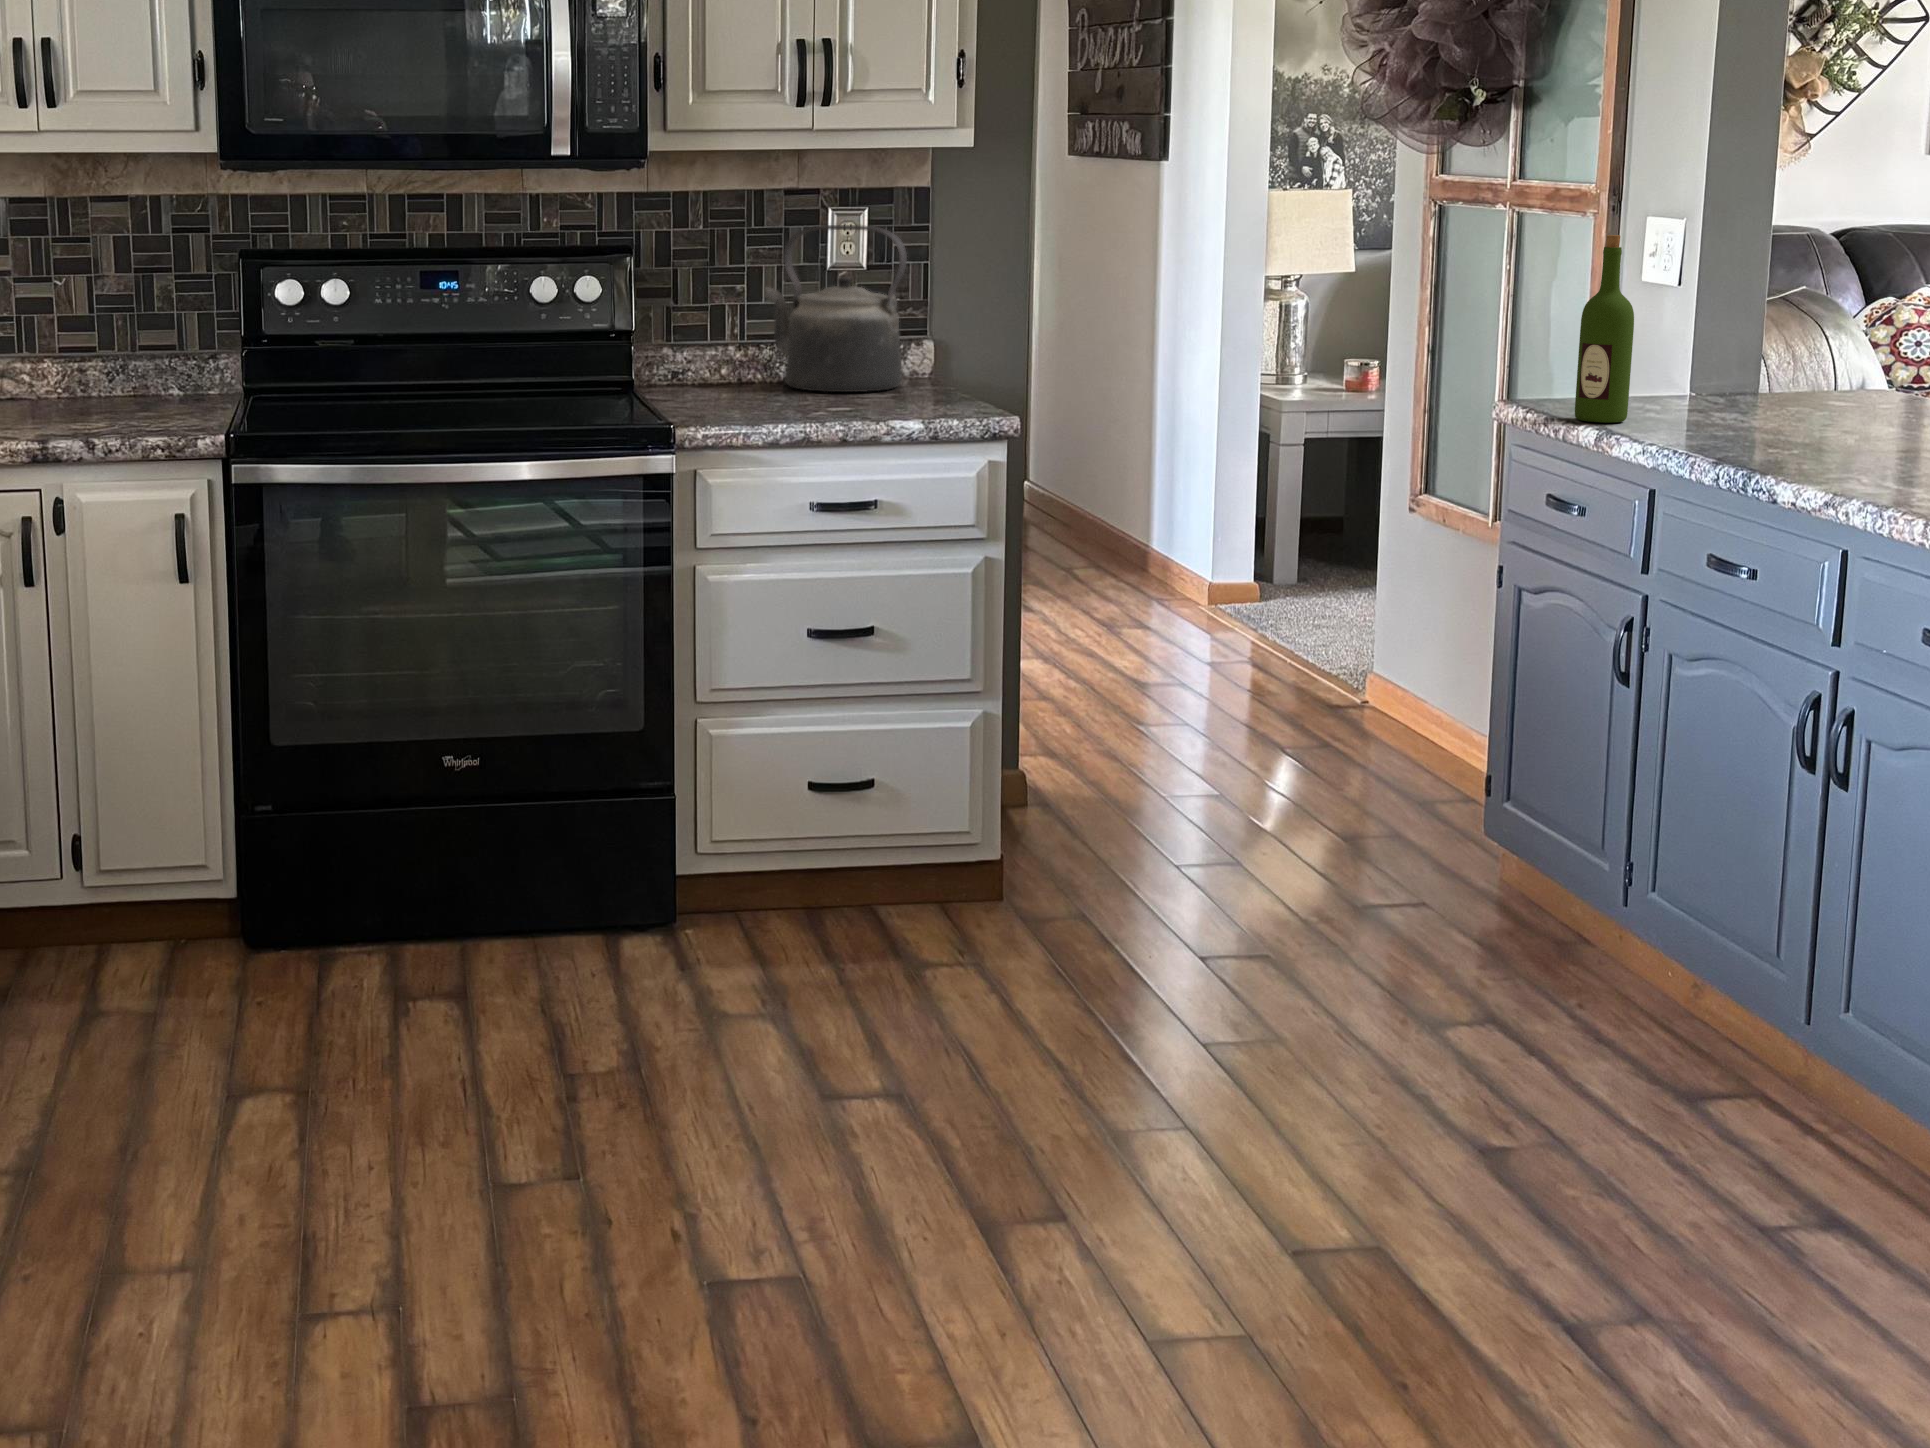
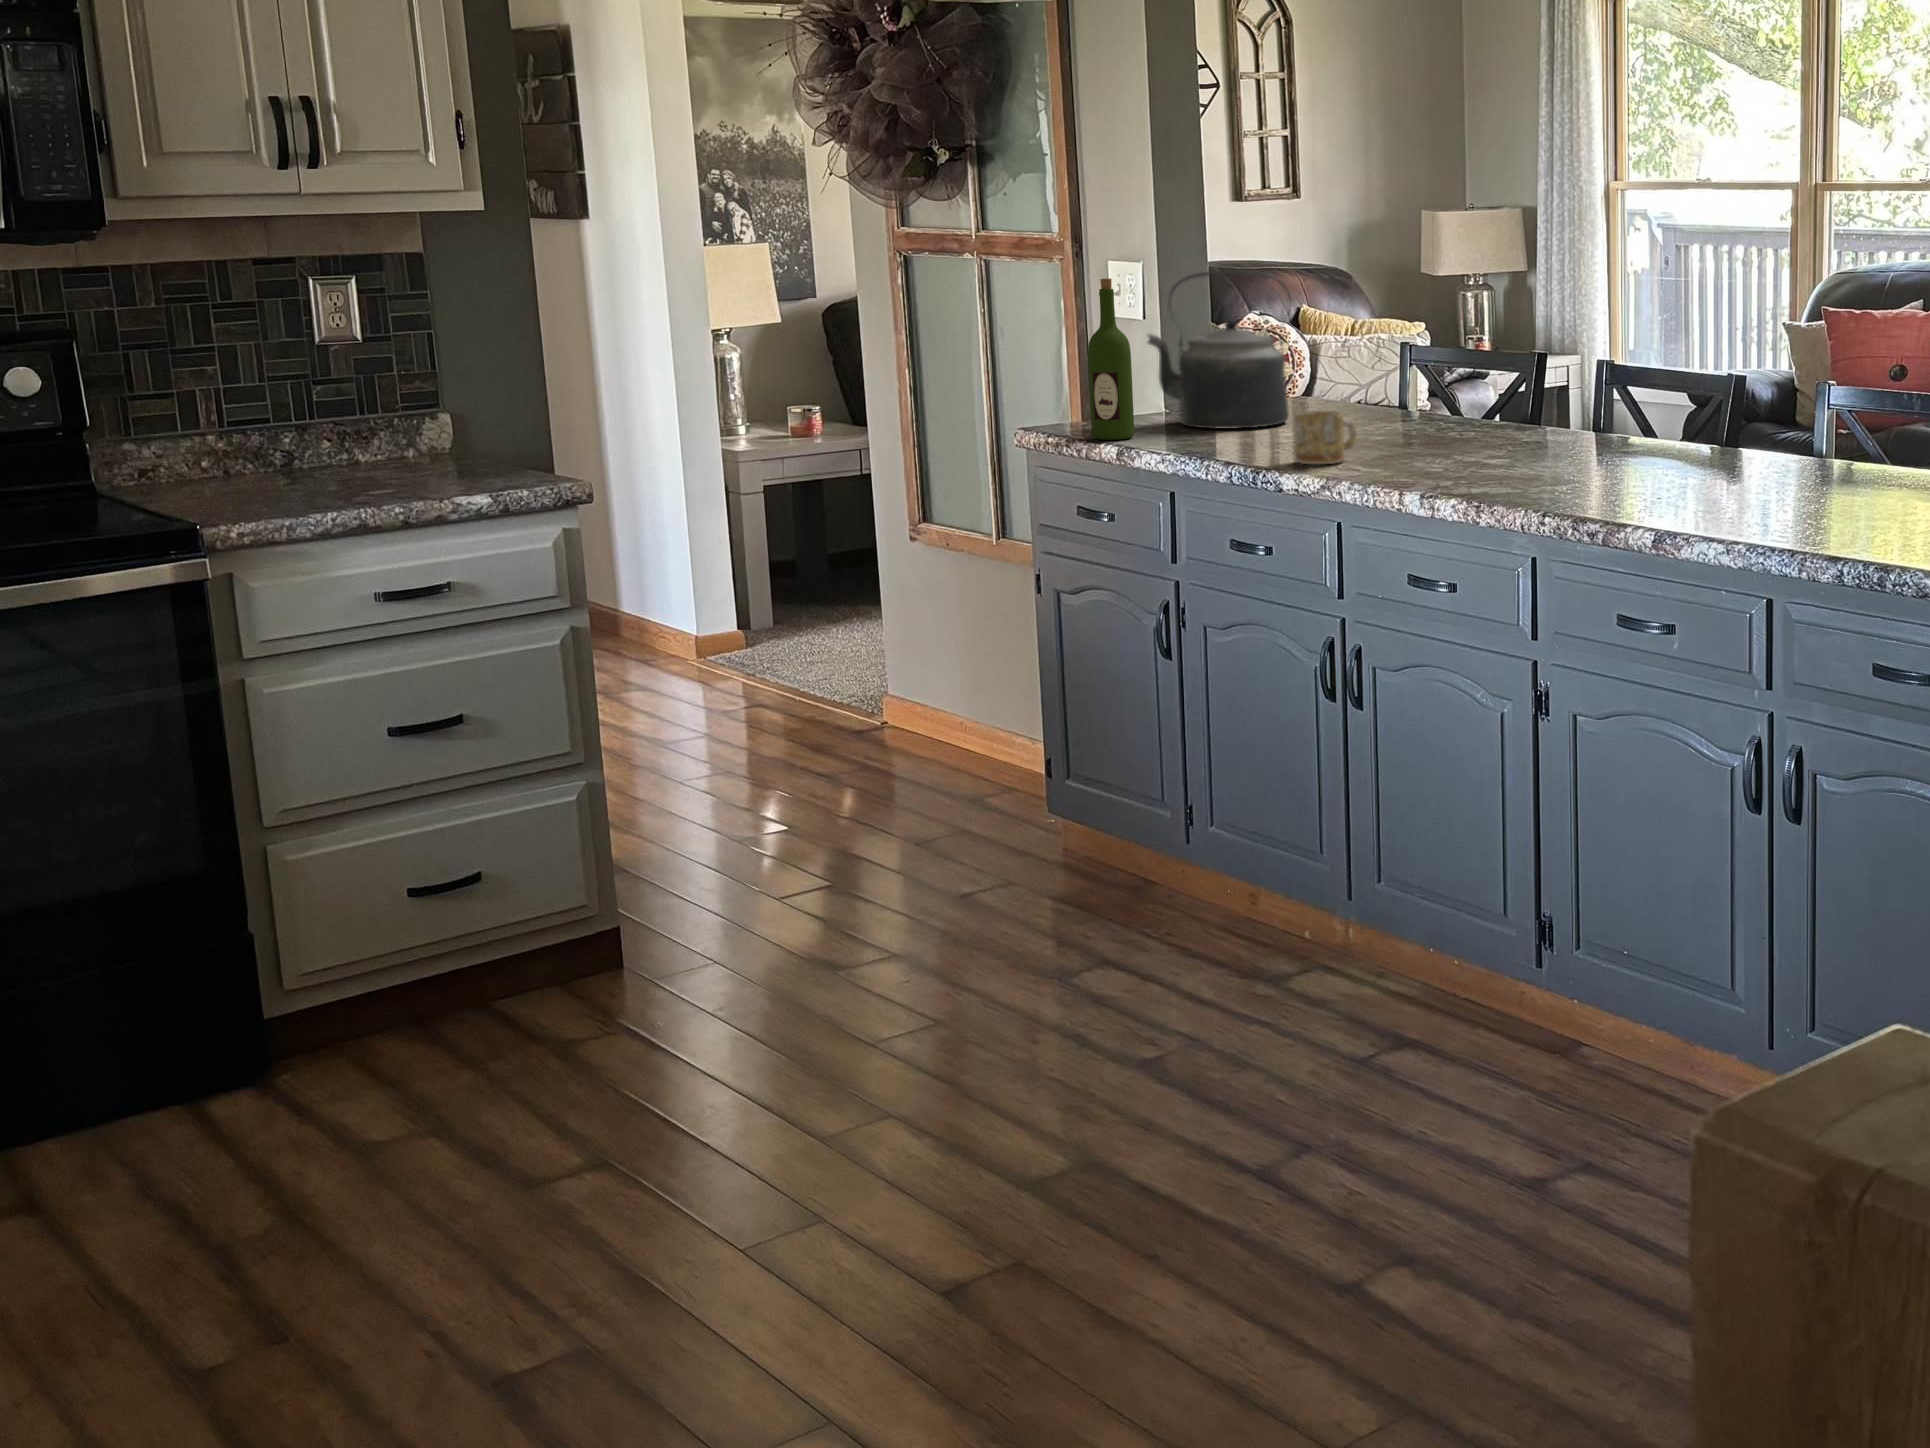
kettle: present [765,225,907,392] -> present [1148,271,1290,429]
mug: none [1808,408,1900,476] -> present [1294,411,1356,464]

